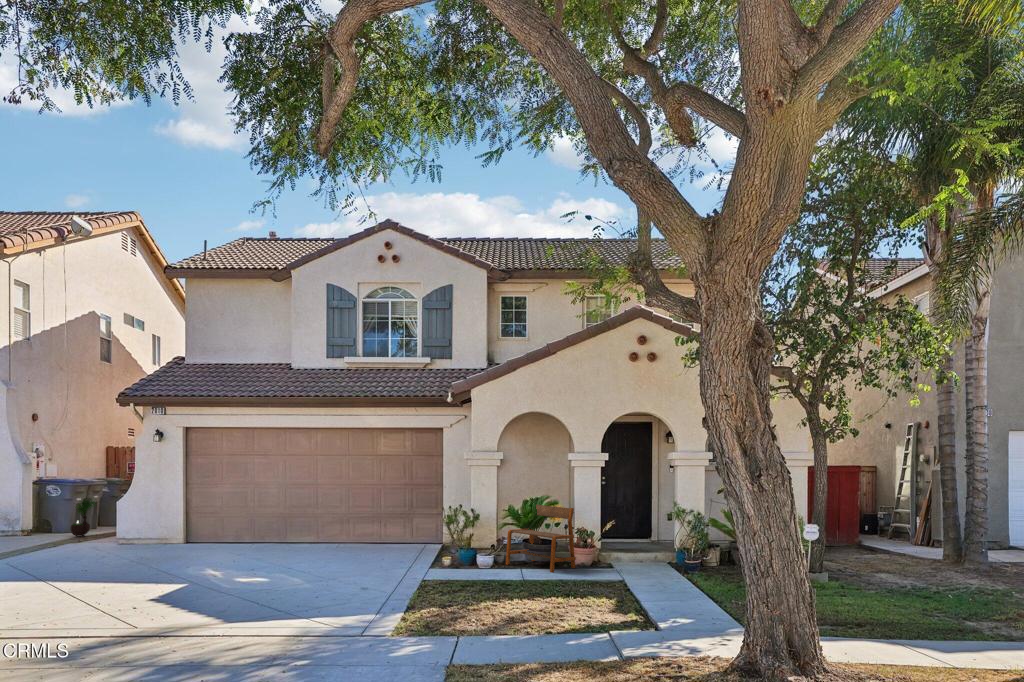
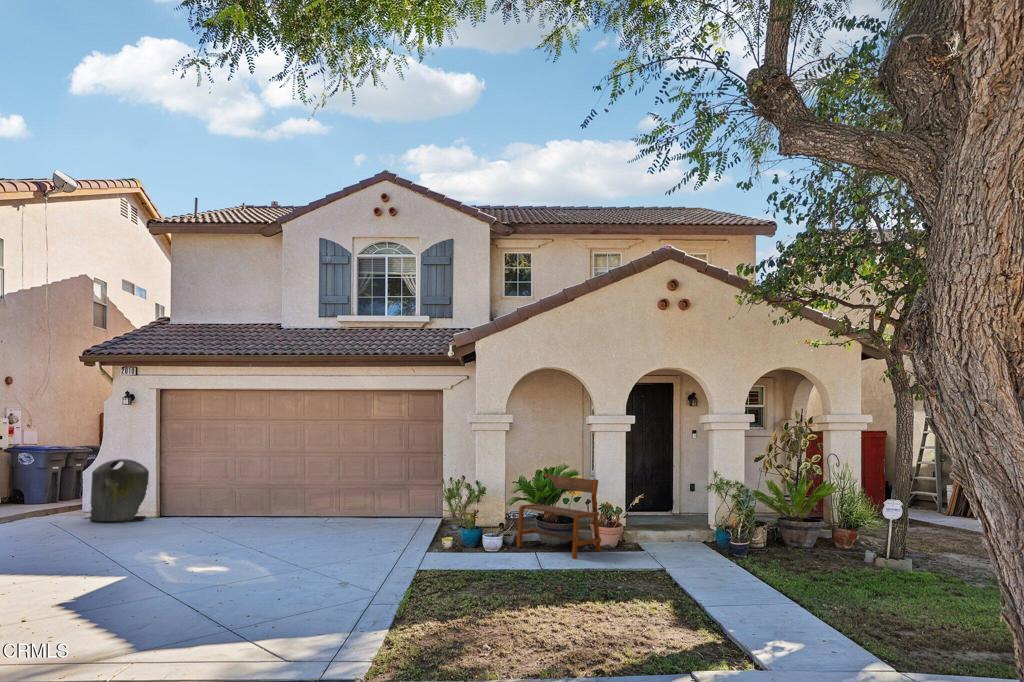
trash can: none [128,490,179,547] -> present [90,459,149,523]
potted tree: present [70,498,94,536] -> none [37,466,69,510]

